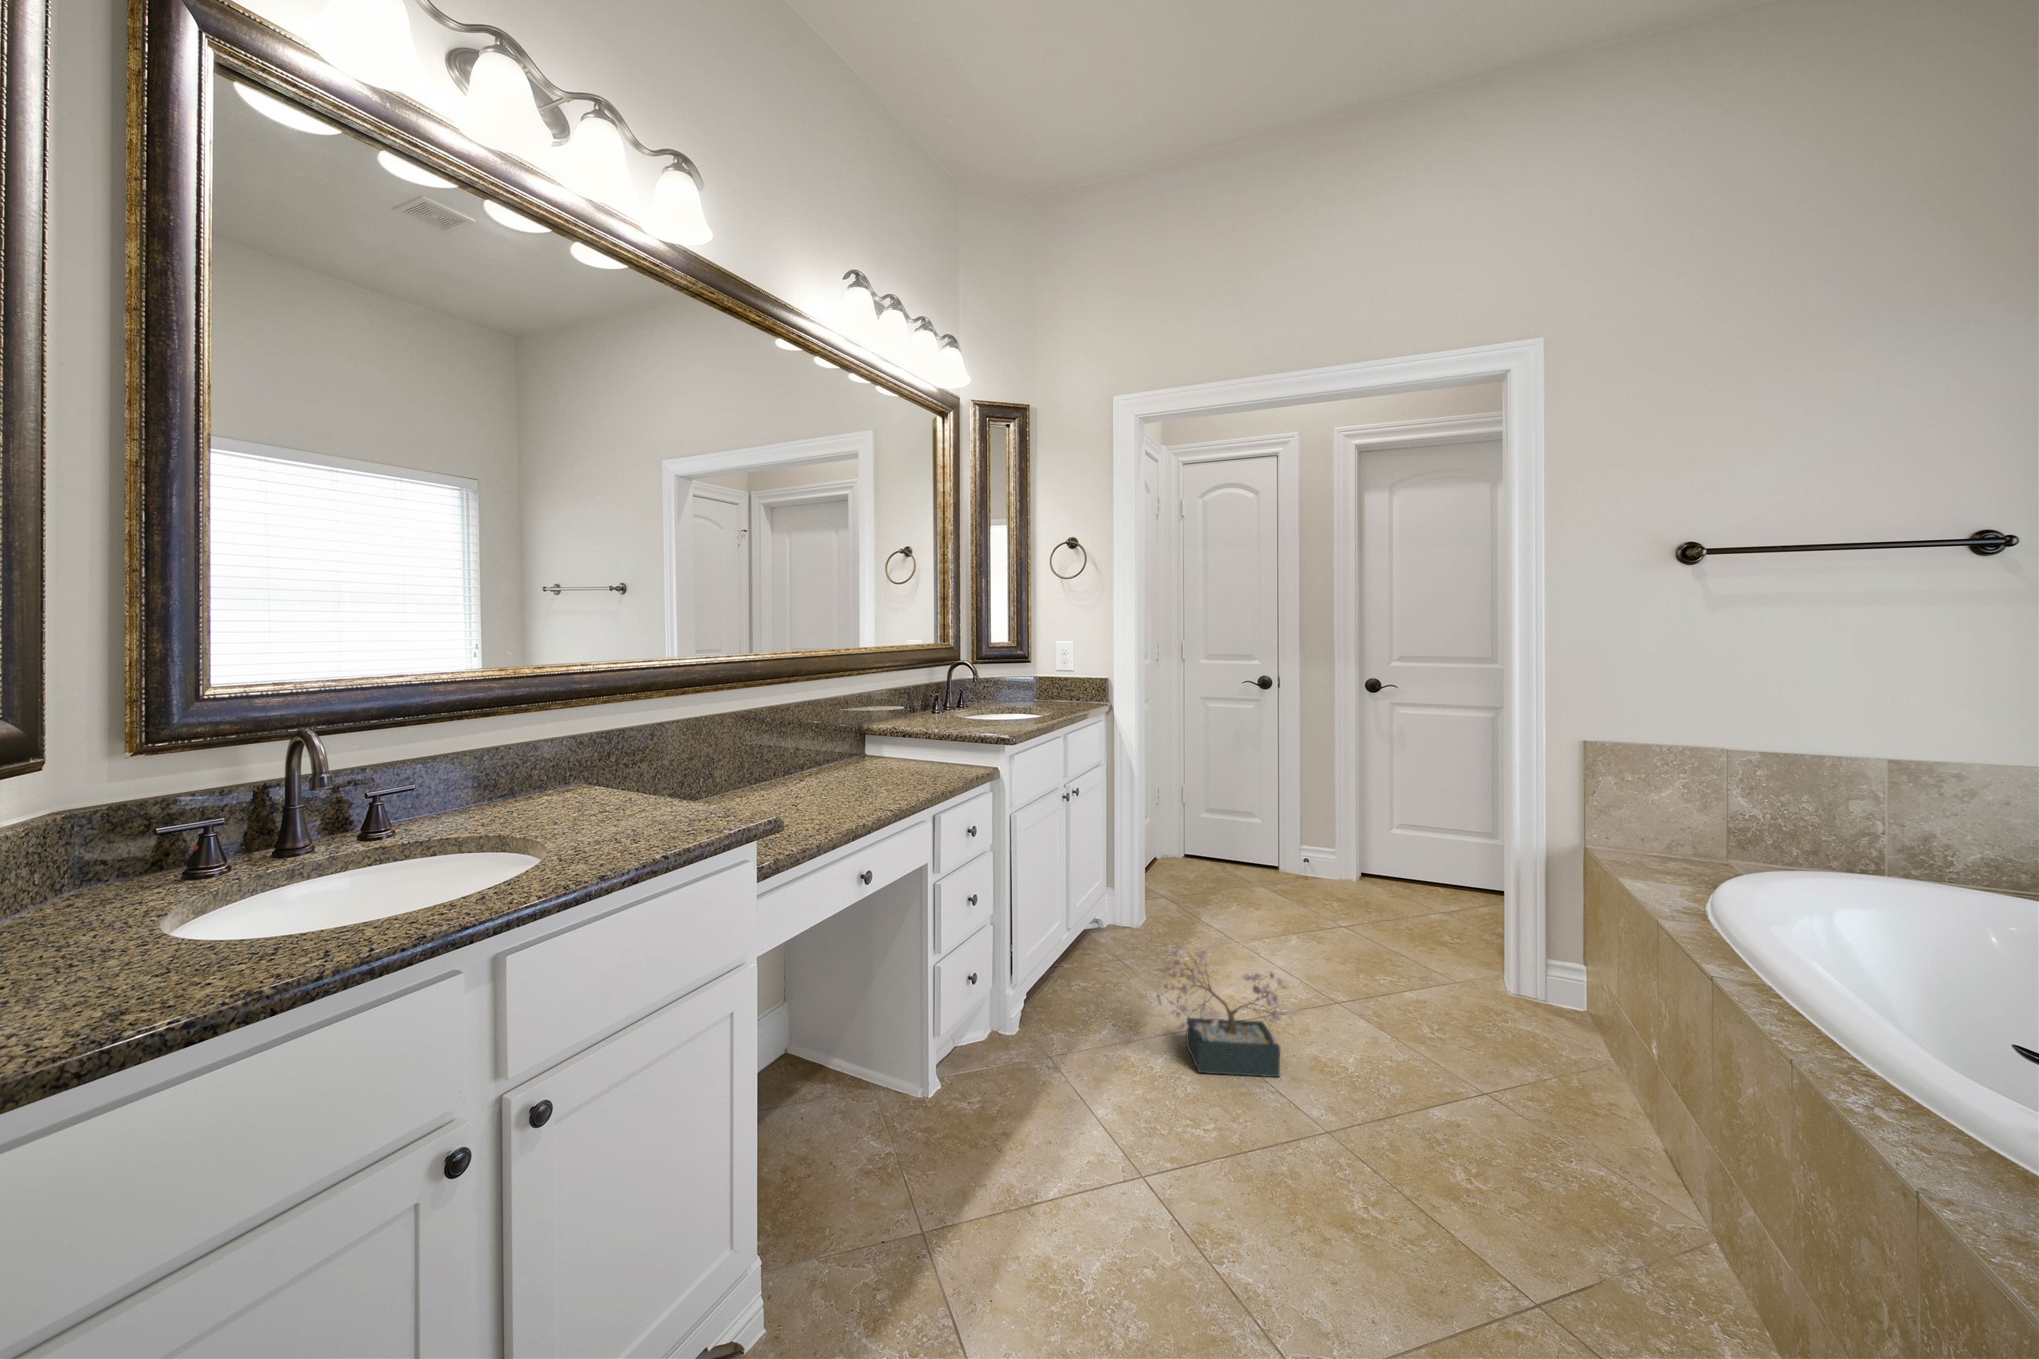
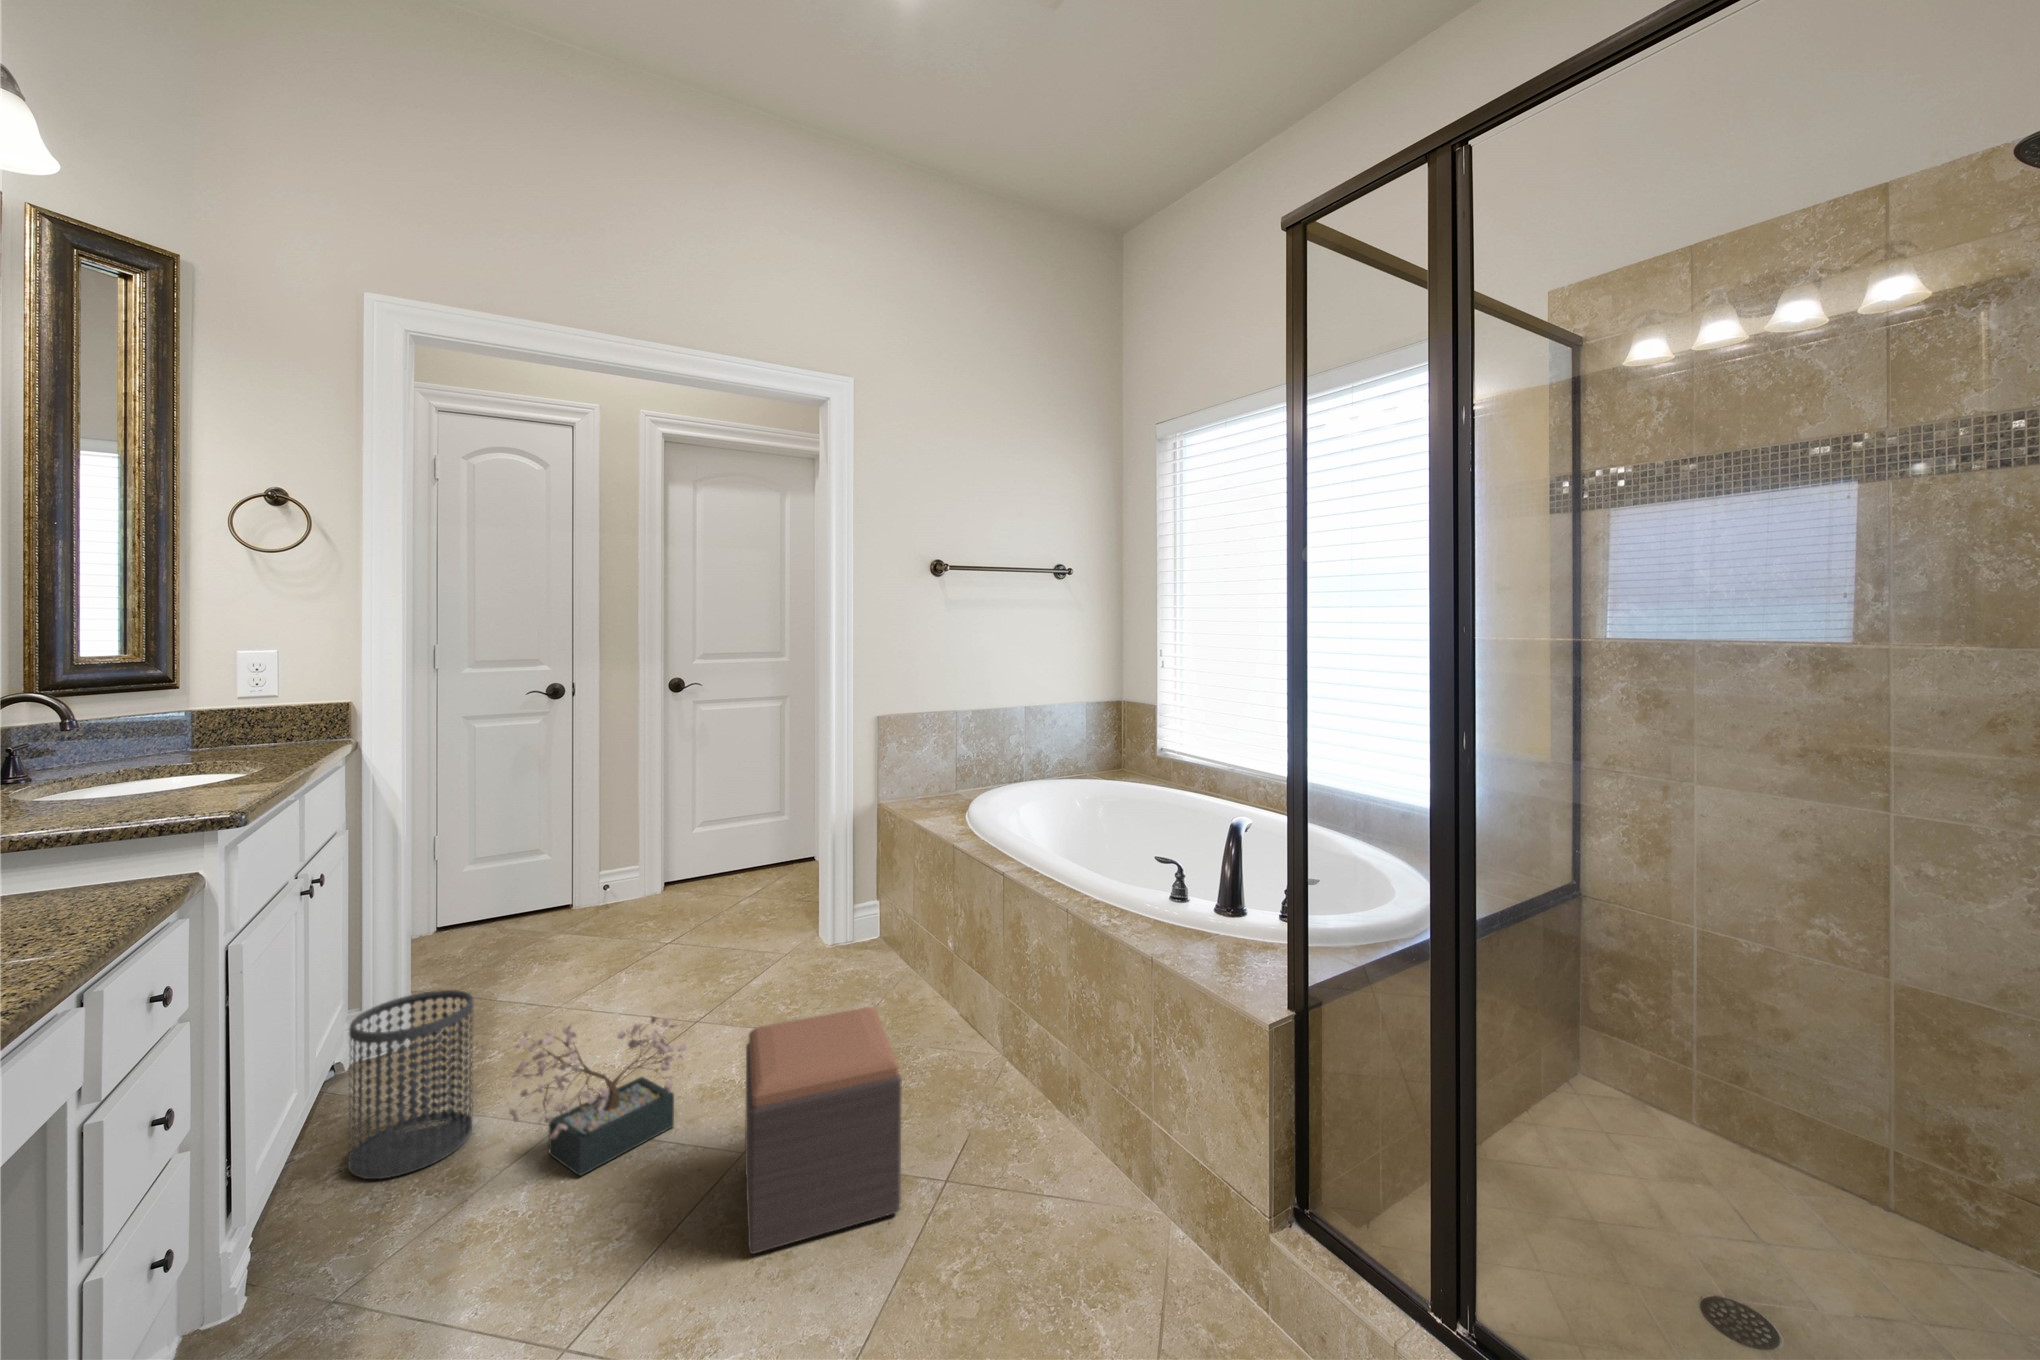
wastebasket: none [1081,888,1153,1012] -> present [348,990,473,1179]
footstool: none [1293,1016,1476,1287] -> present [745,1007,902,1254]

